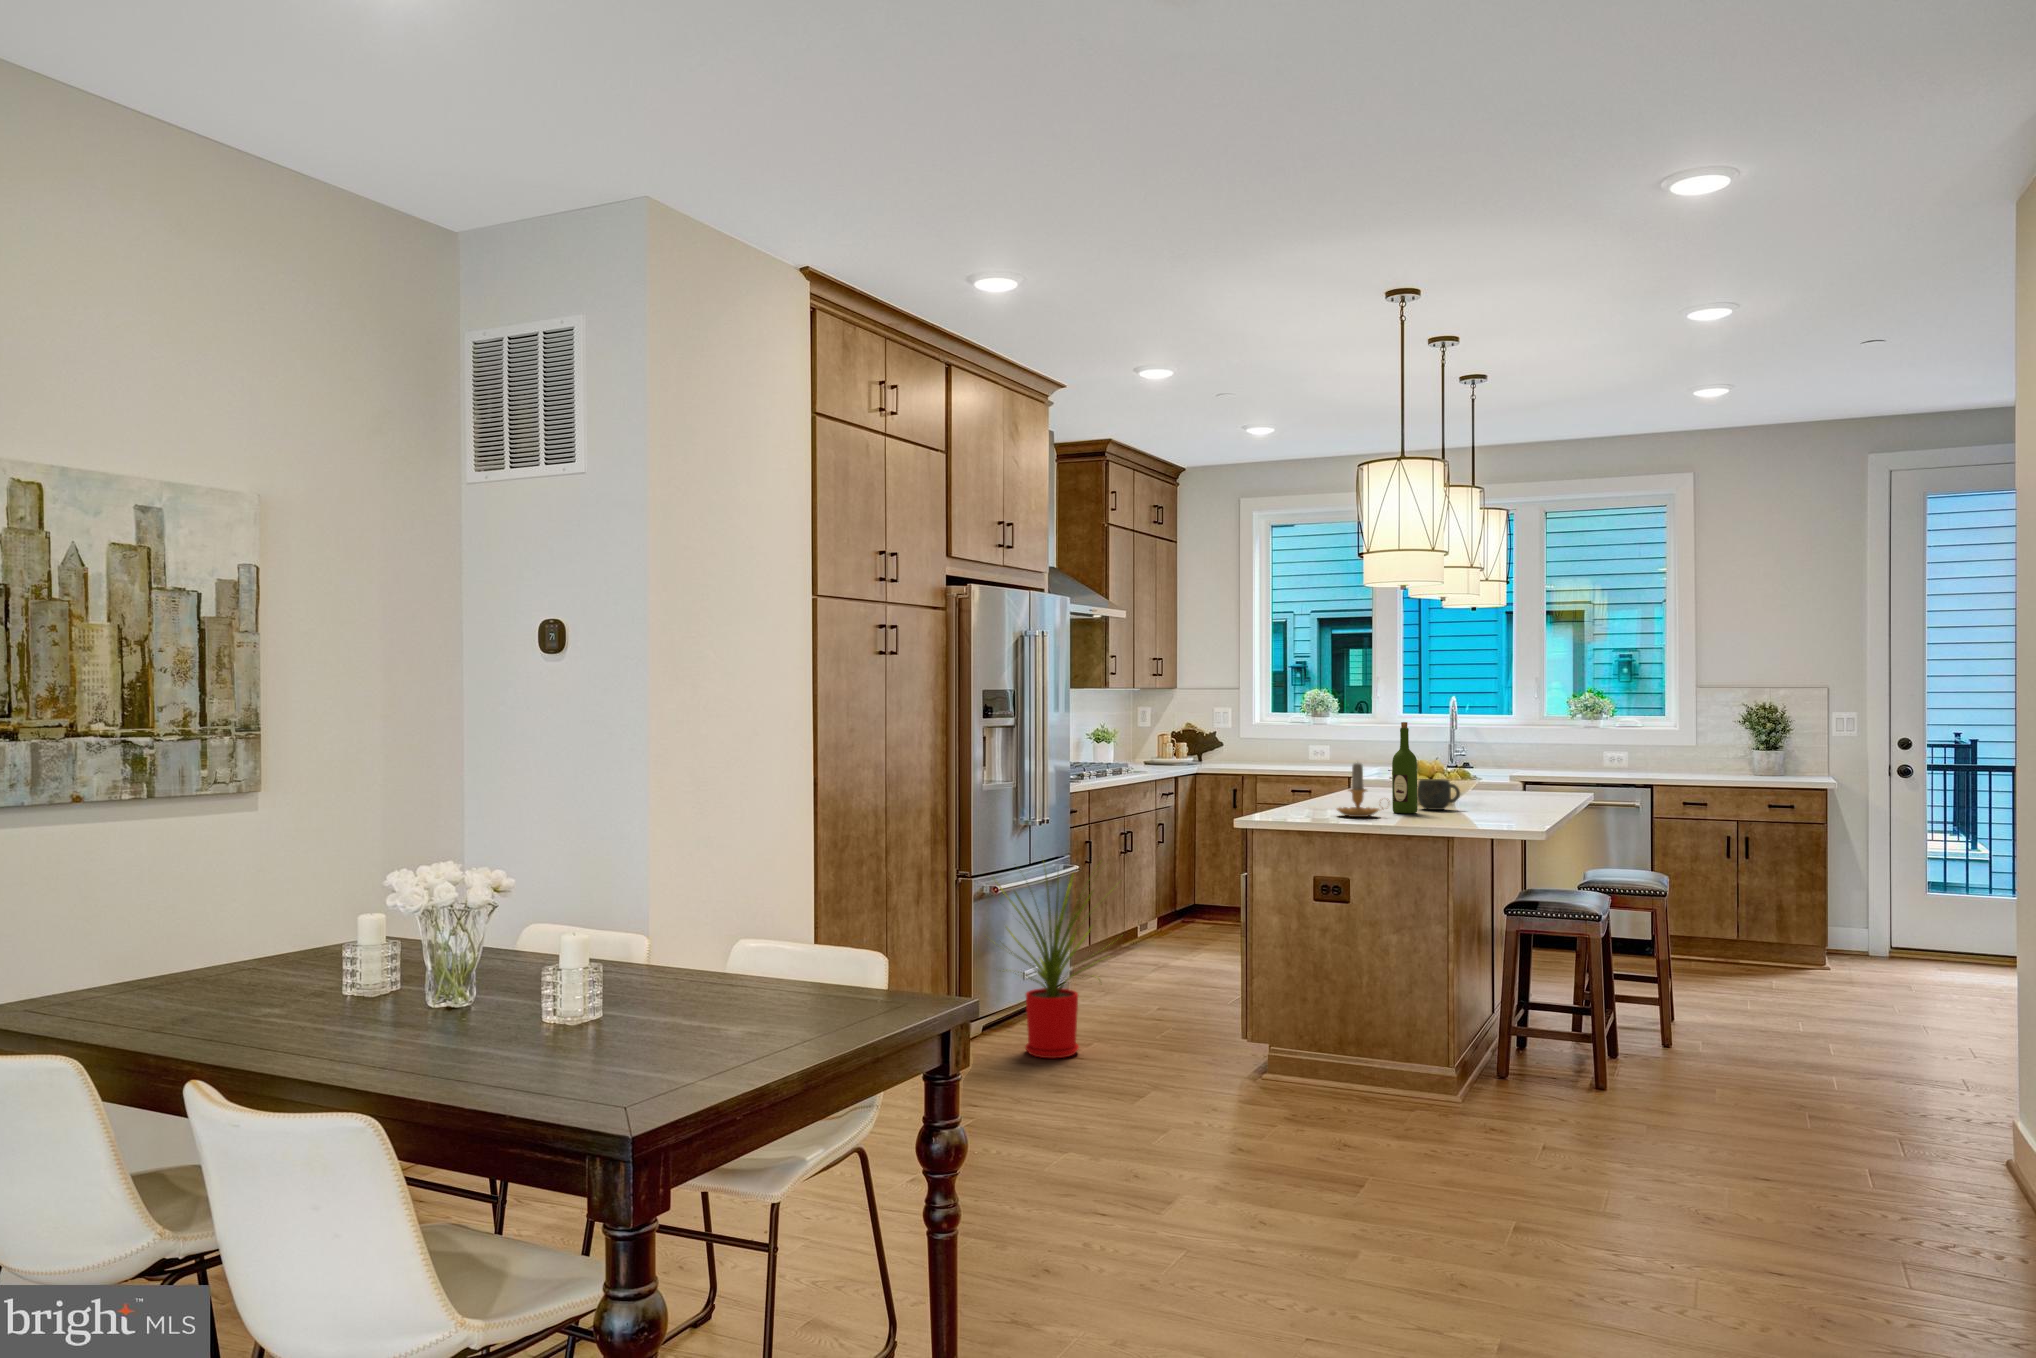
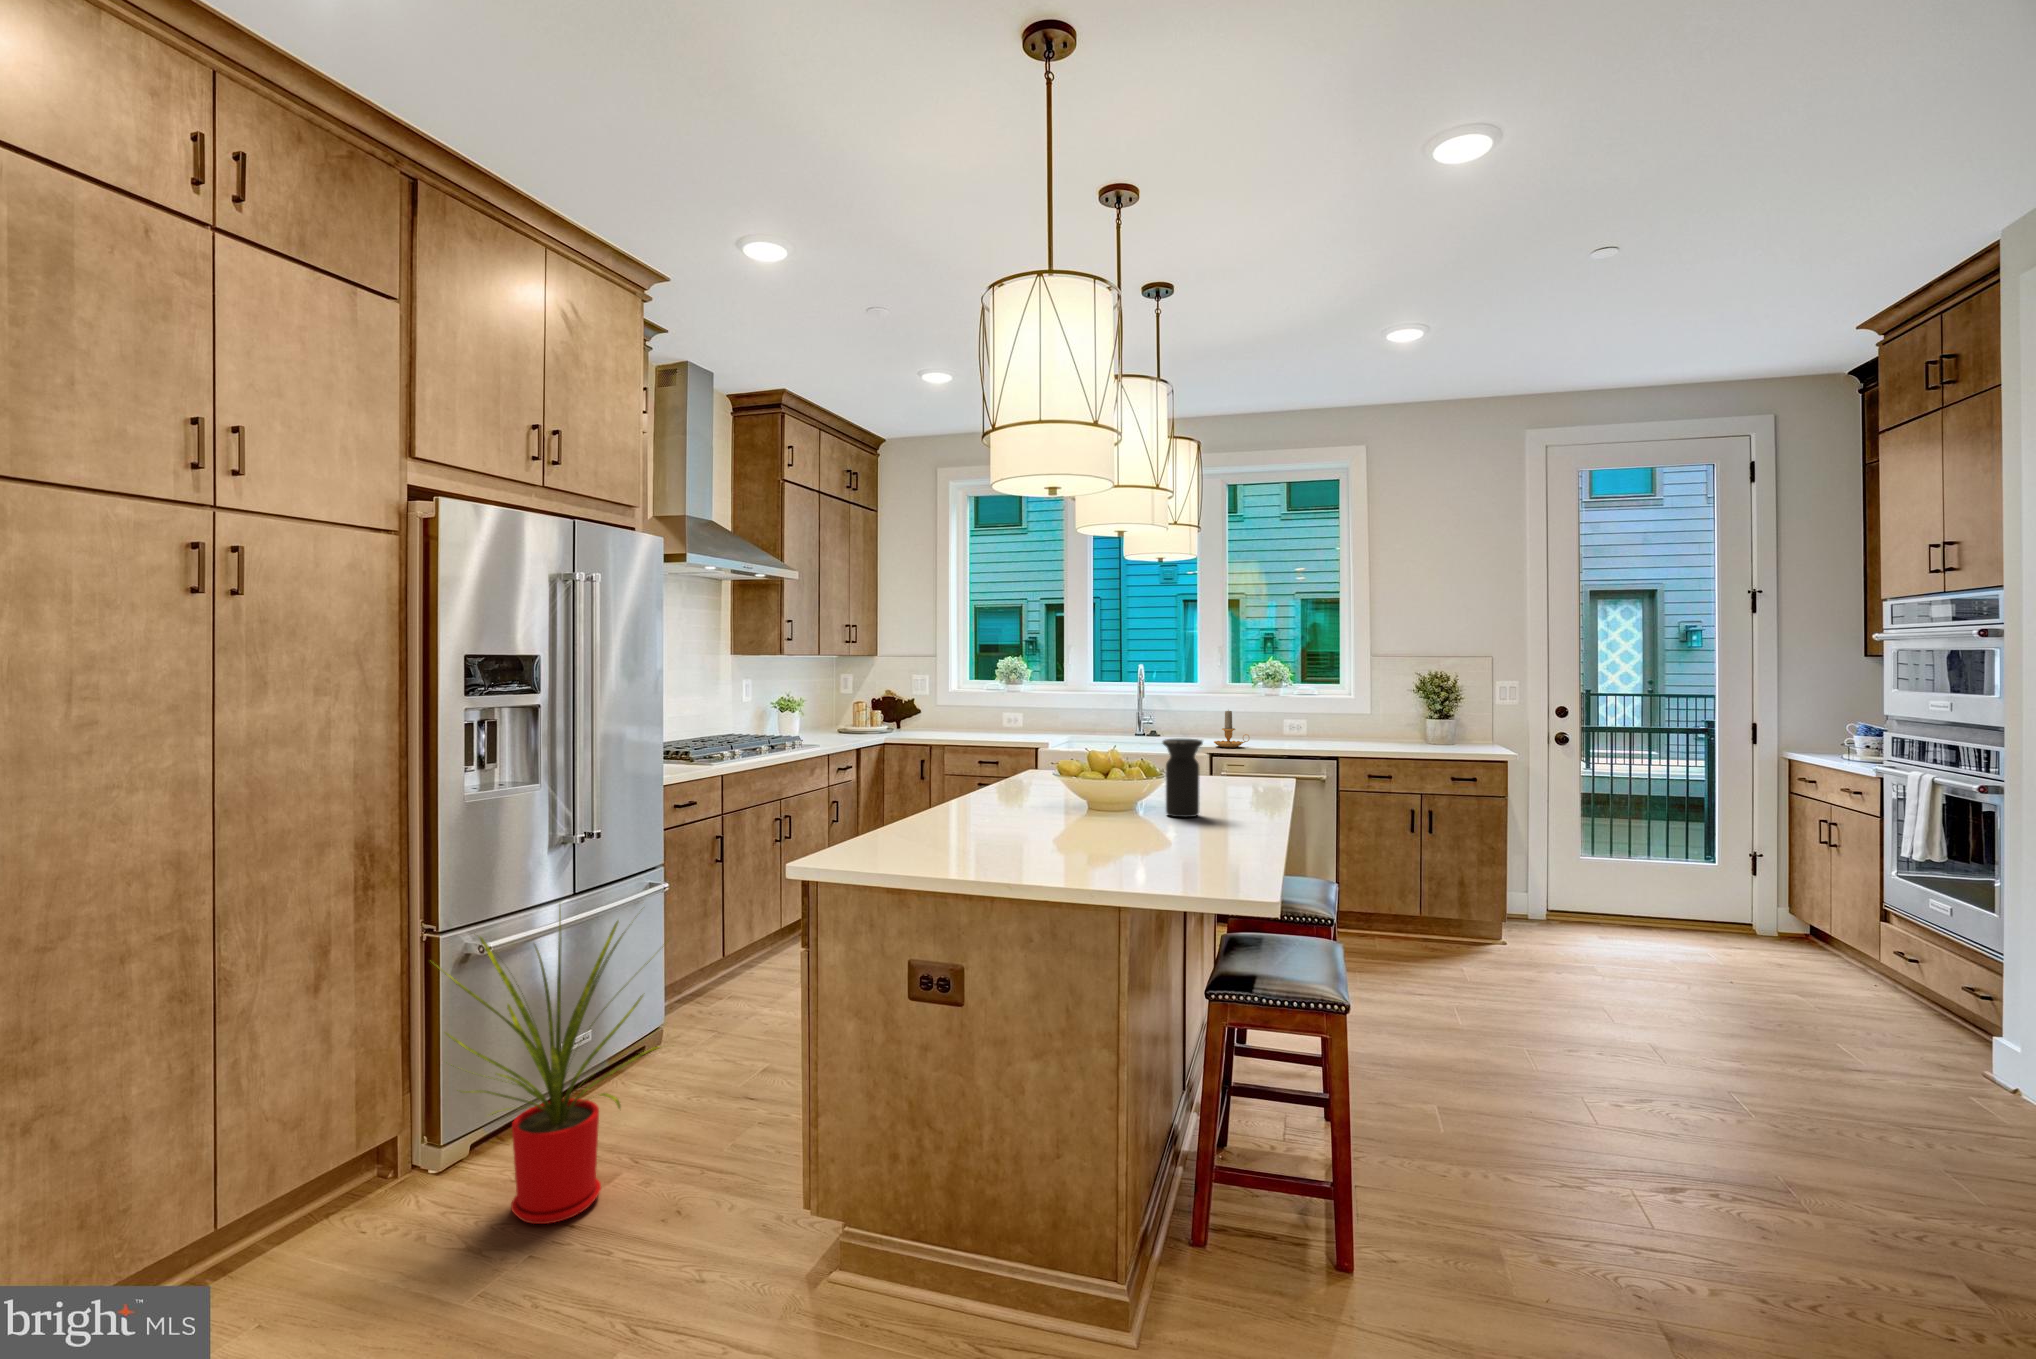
wine bottle: present [1392,722,1417,813] -> none [1055,708,1089,841]
vase: none [1471,749,1502,807] -> present [1163,739,1203,817]
candle: present [1337,763,1379,817] -> present [1214,711,1249,748]
mug: present [1418,779,1460,810] -> none [1091,783,1149,828]

